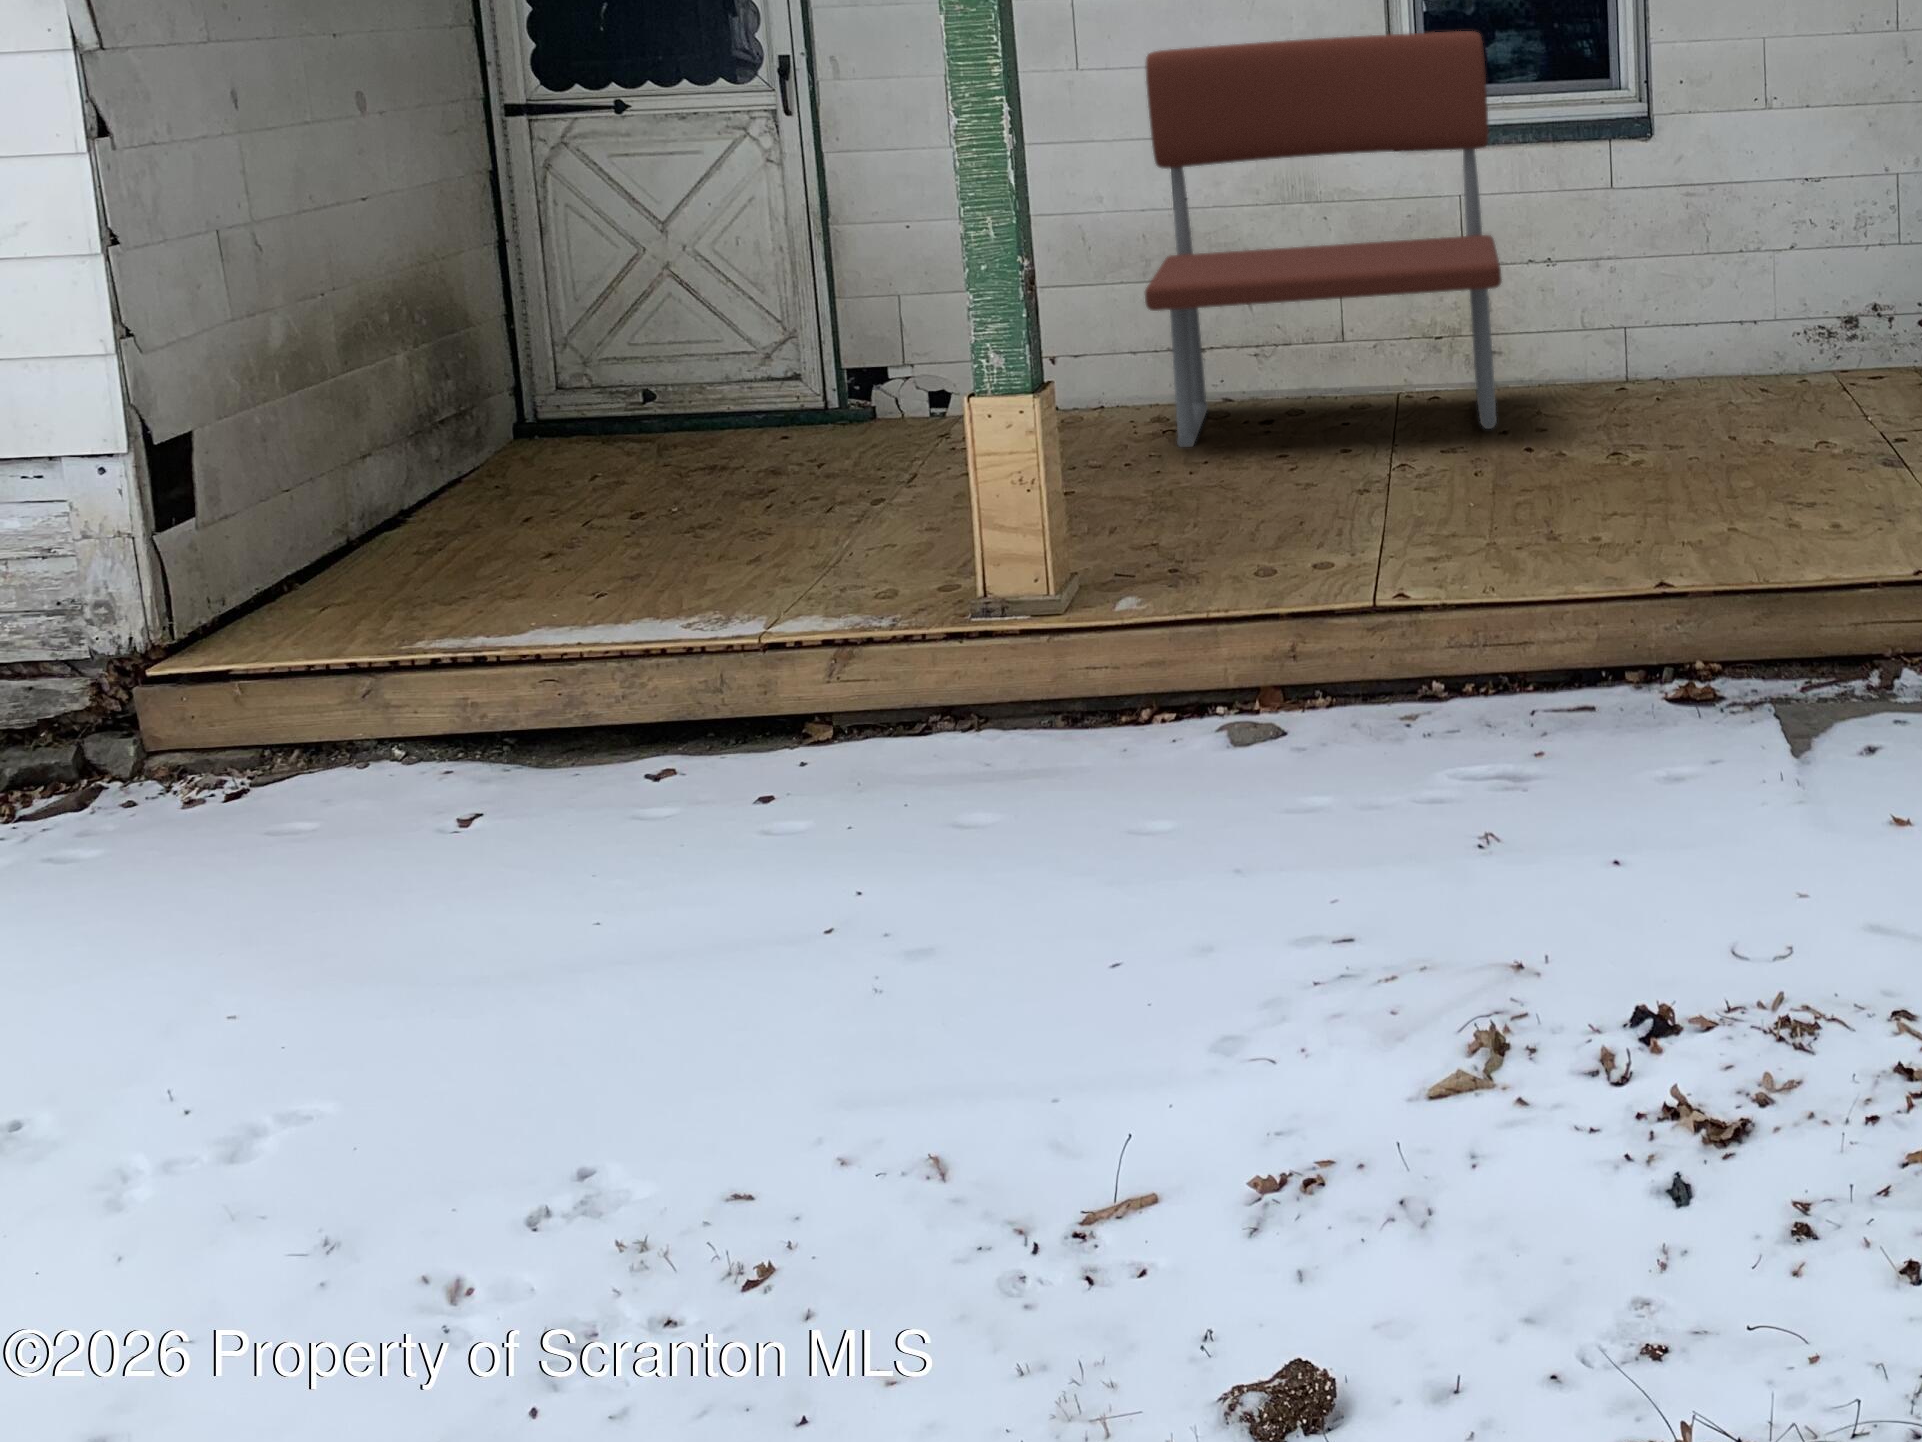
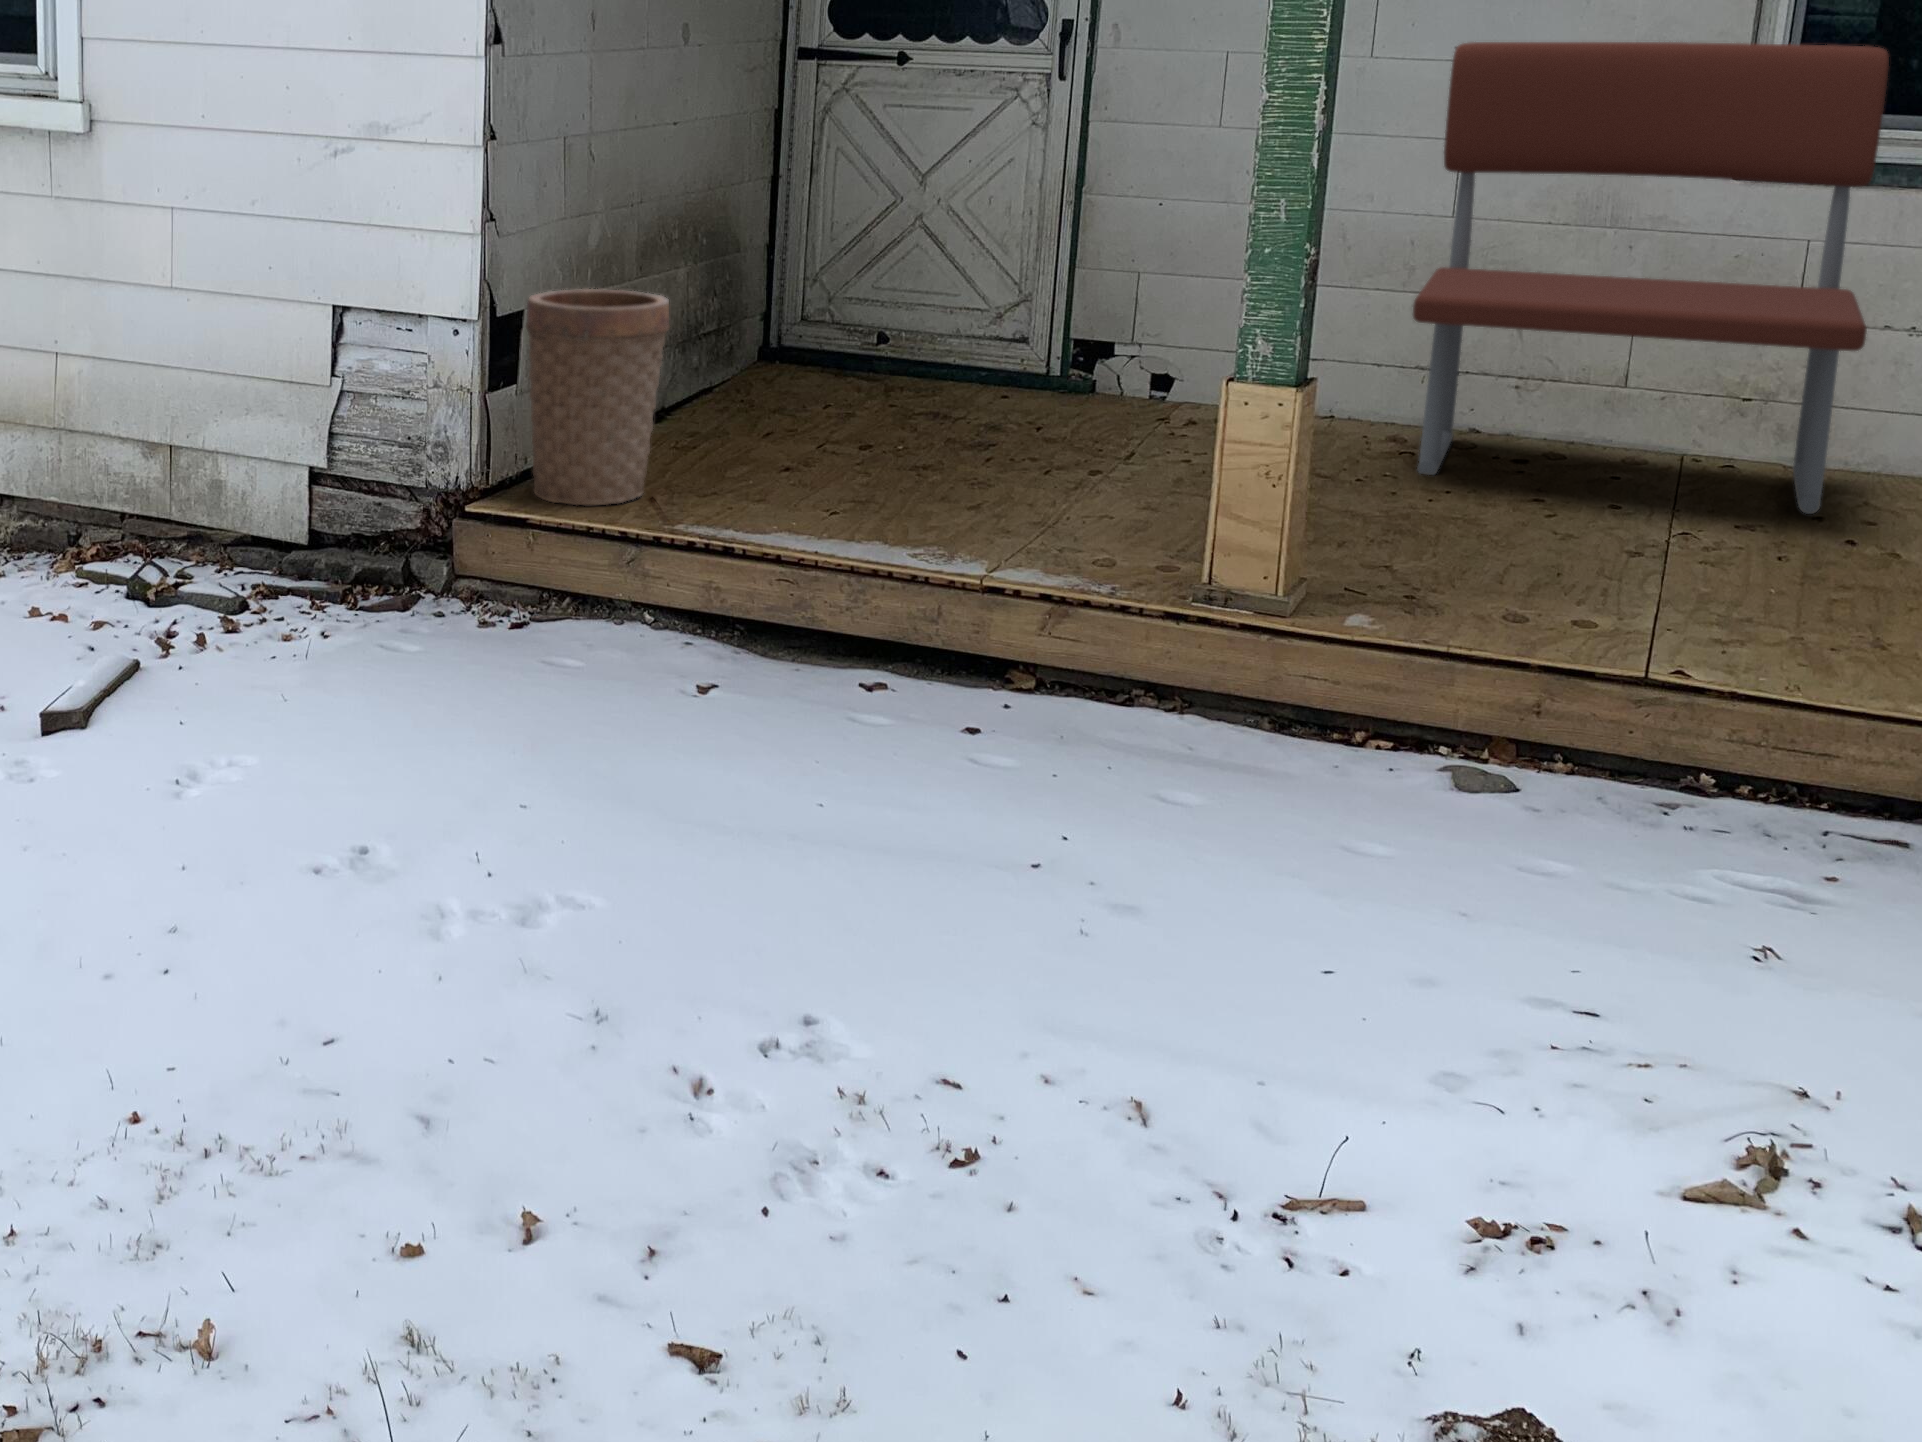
basket: none [190,393,378,646] -> present [526,289,670,506]

